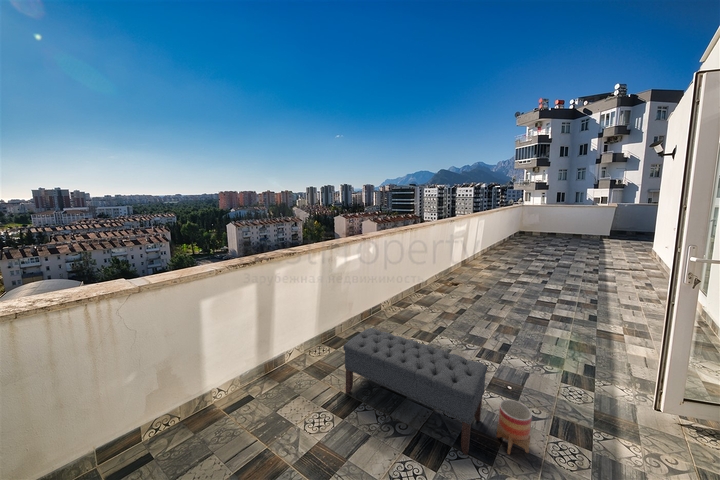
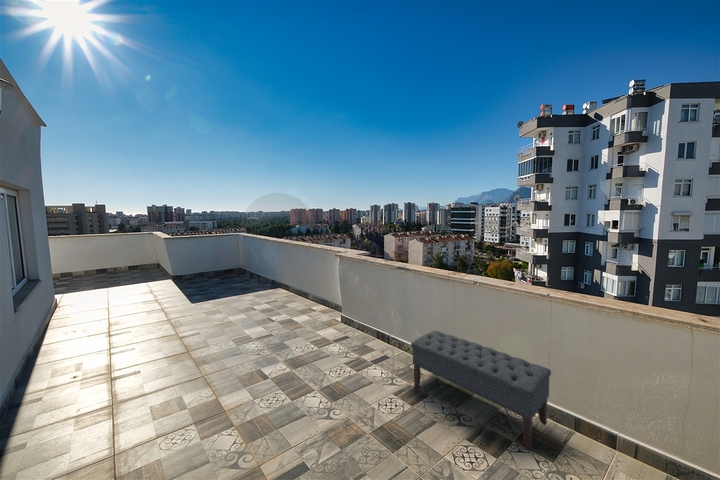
planter: present [497,400,532,454] -> none [563,404,599,459]

